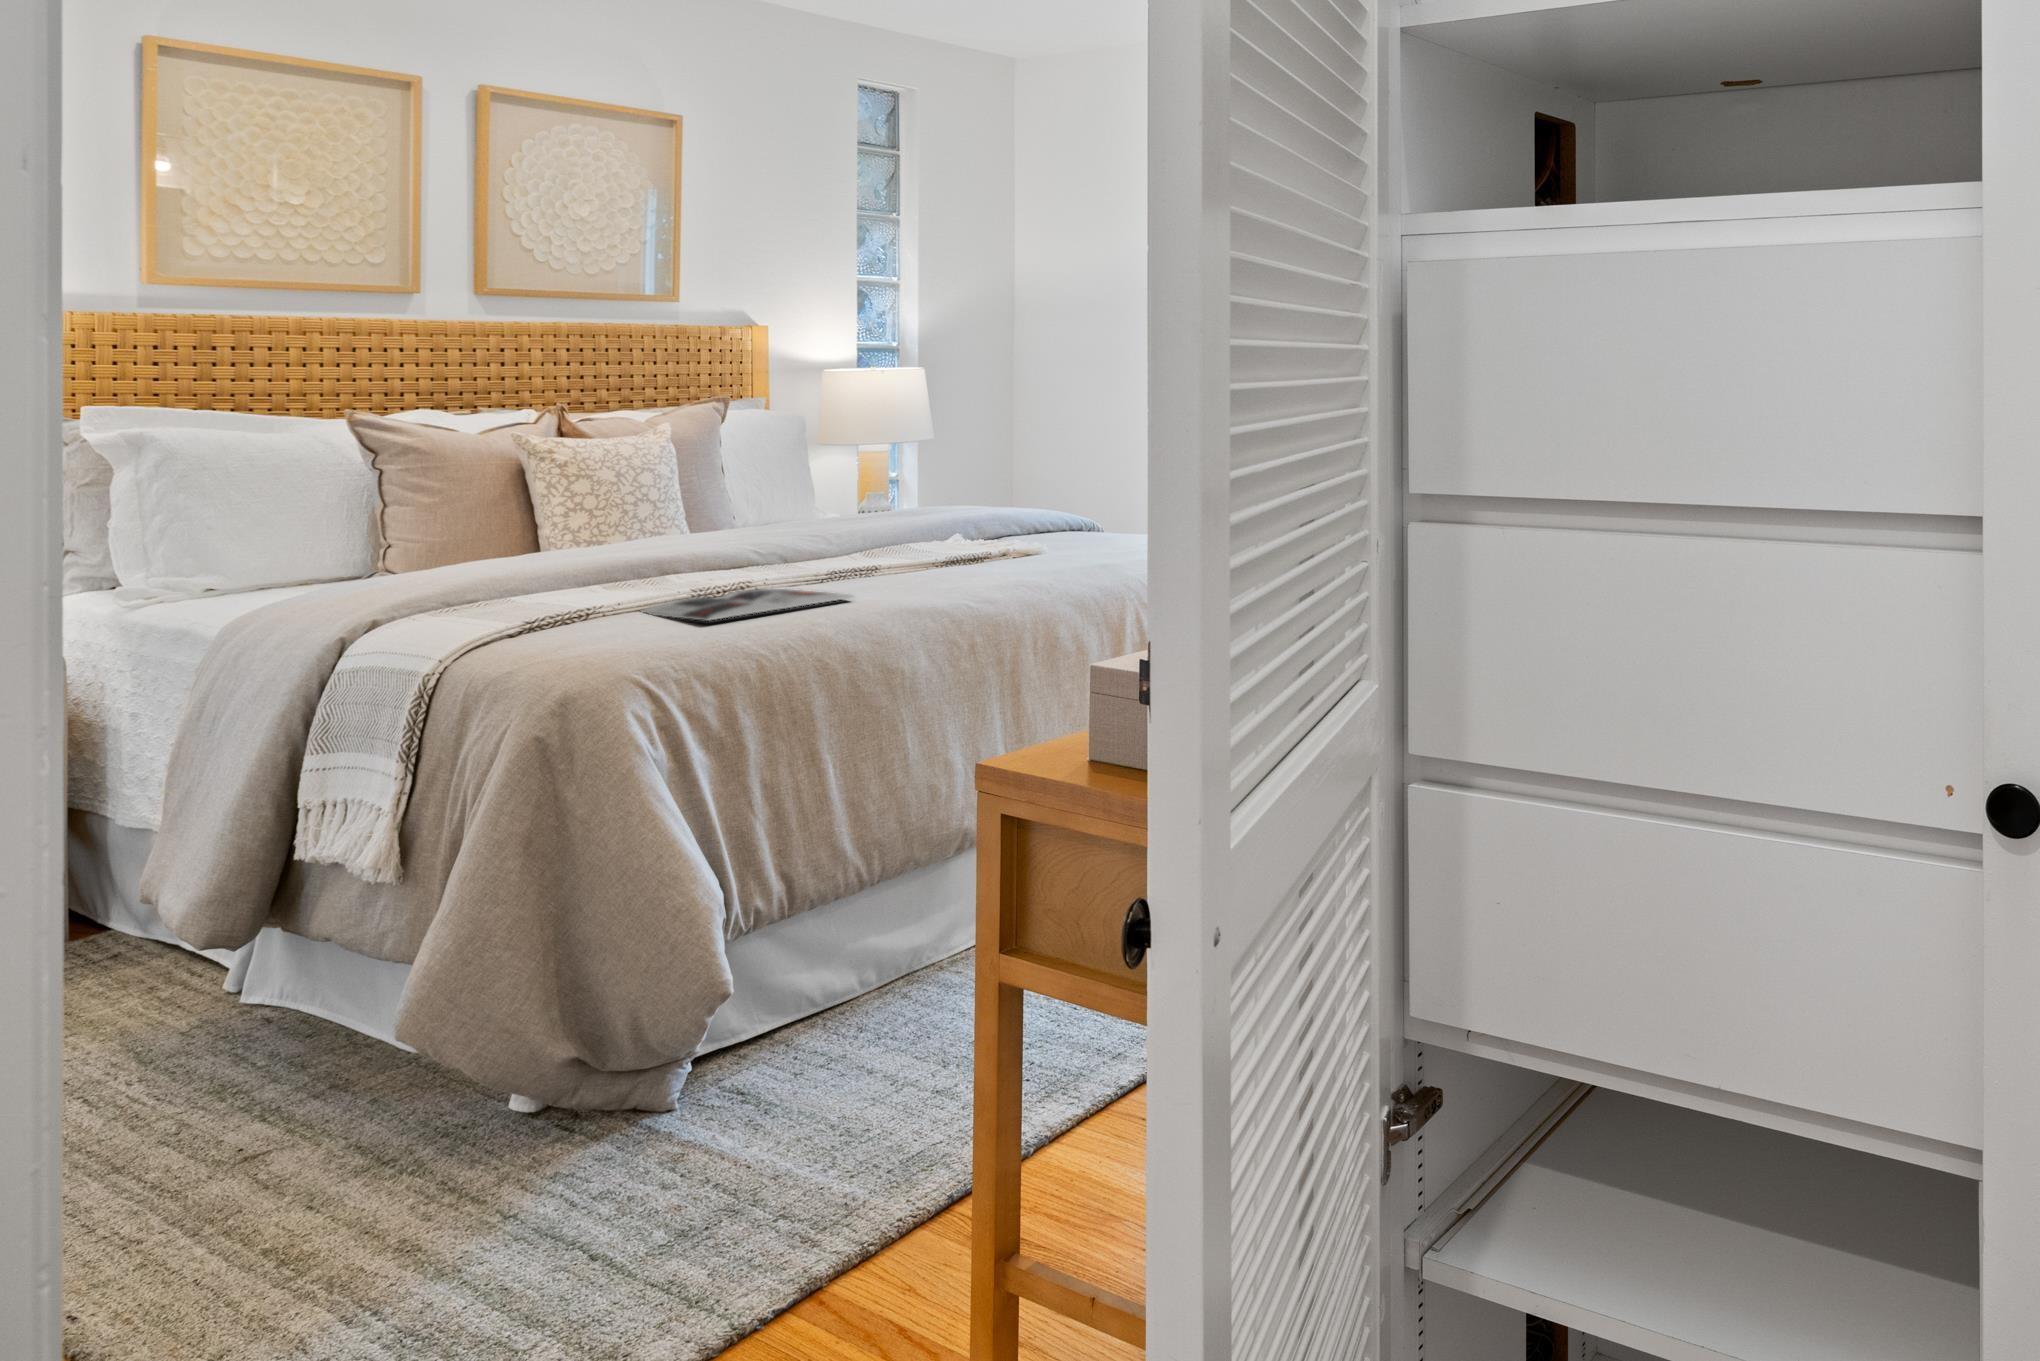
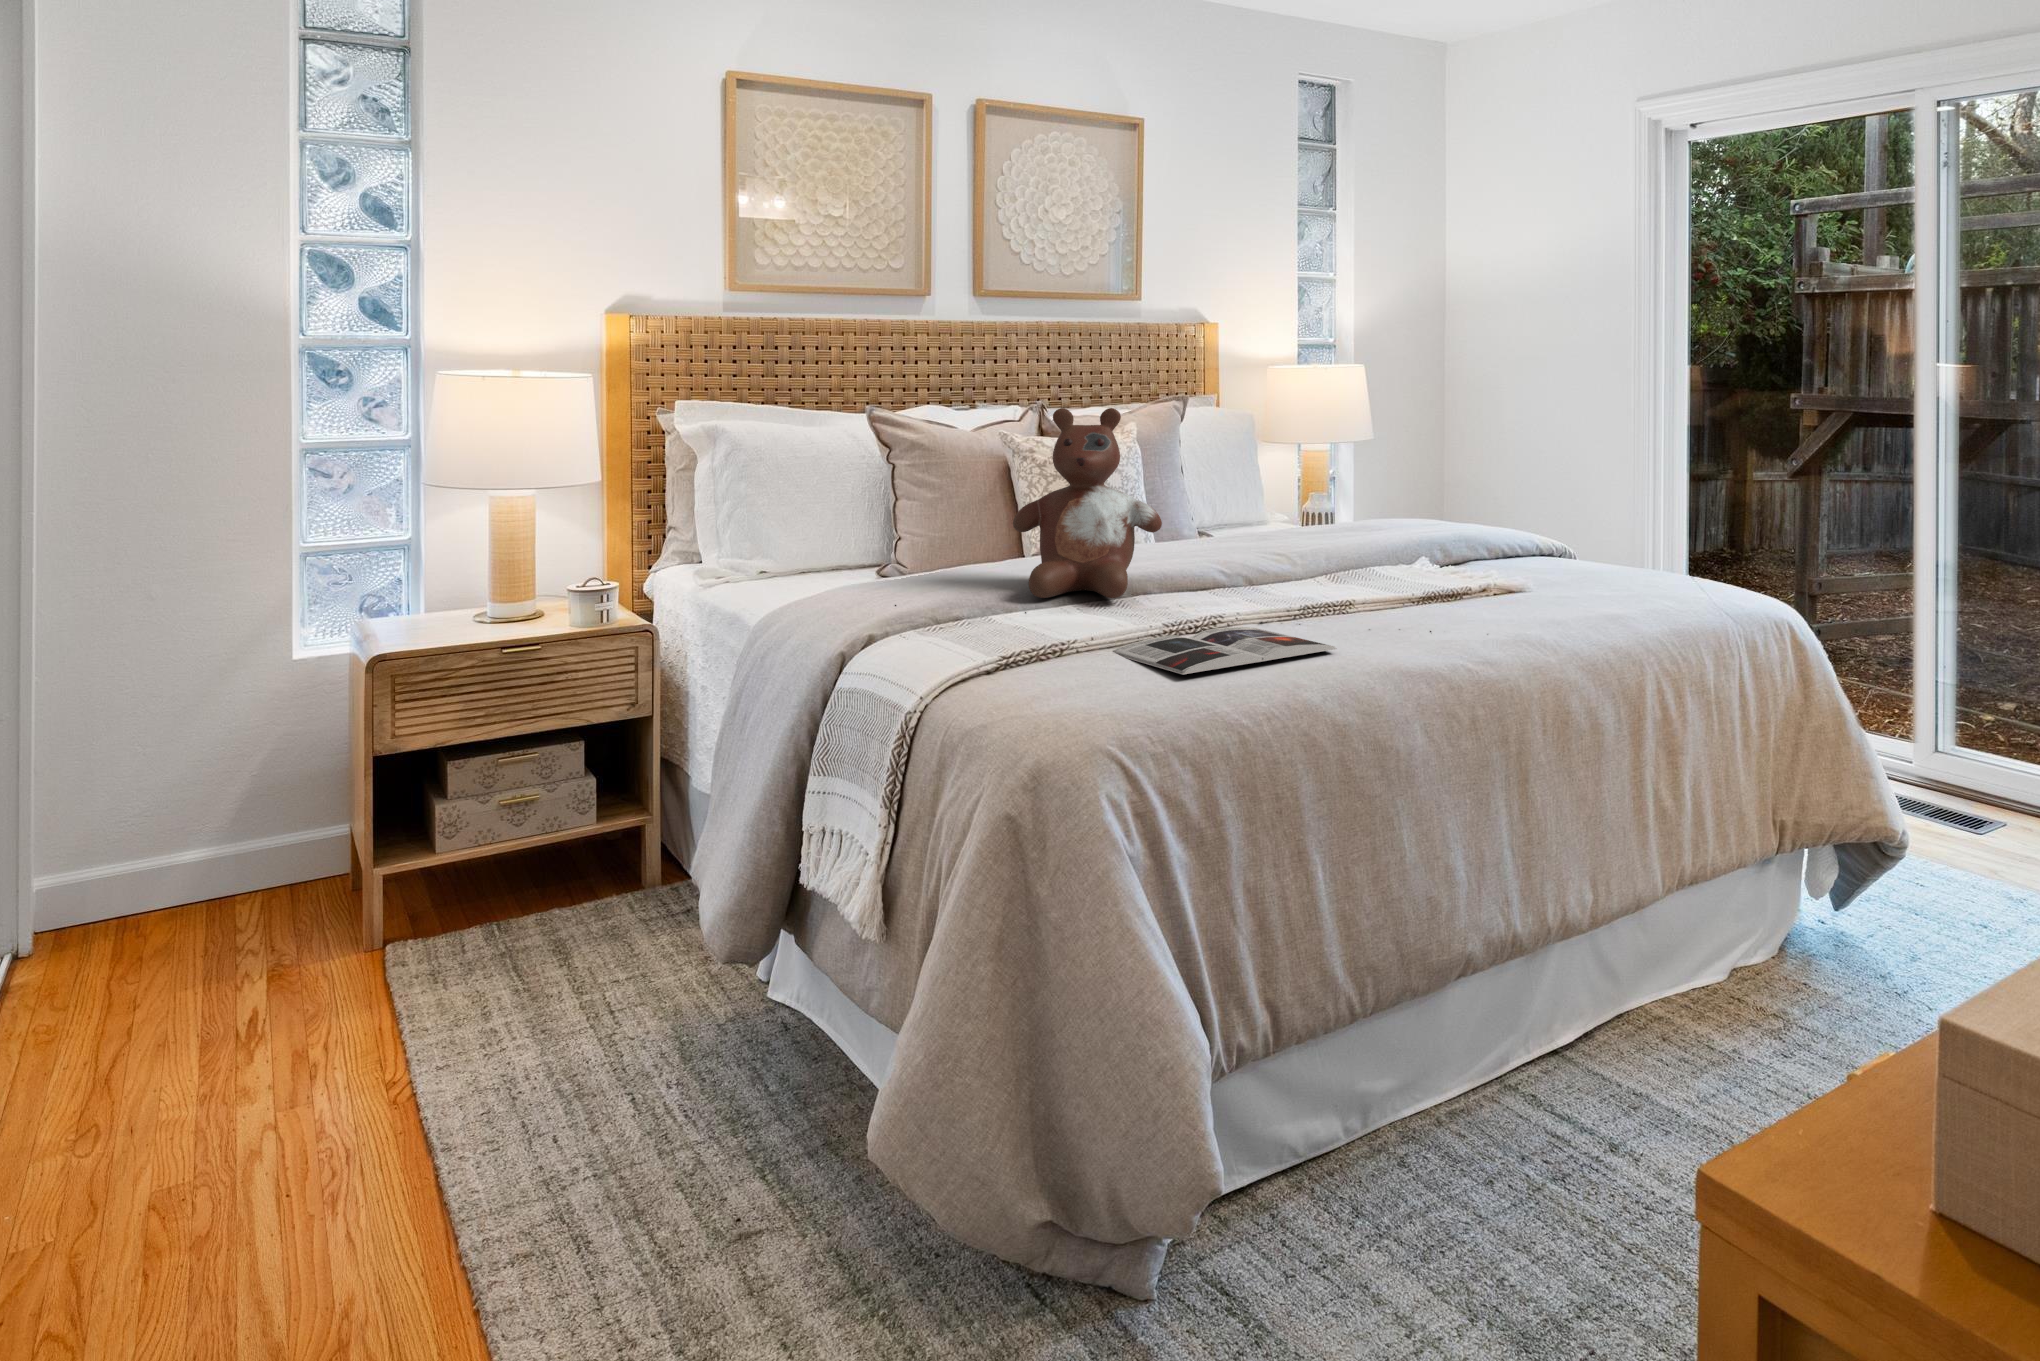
stuffed bear: none [532,400,692,577] -> present [1013,408,1162,598]

